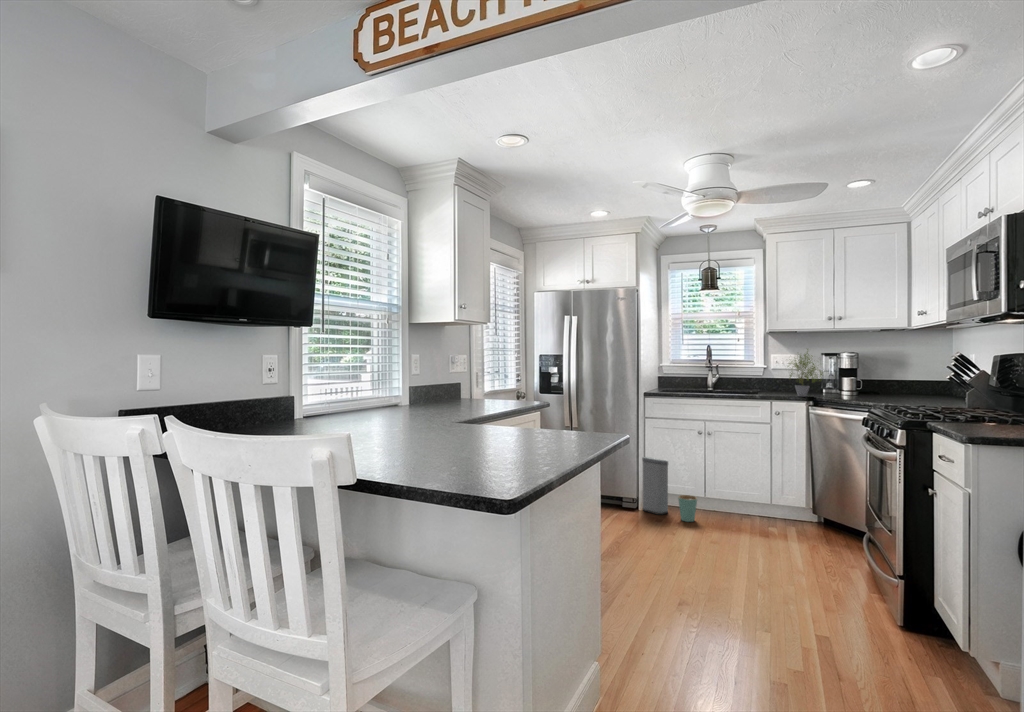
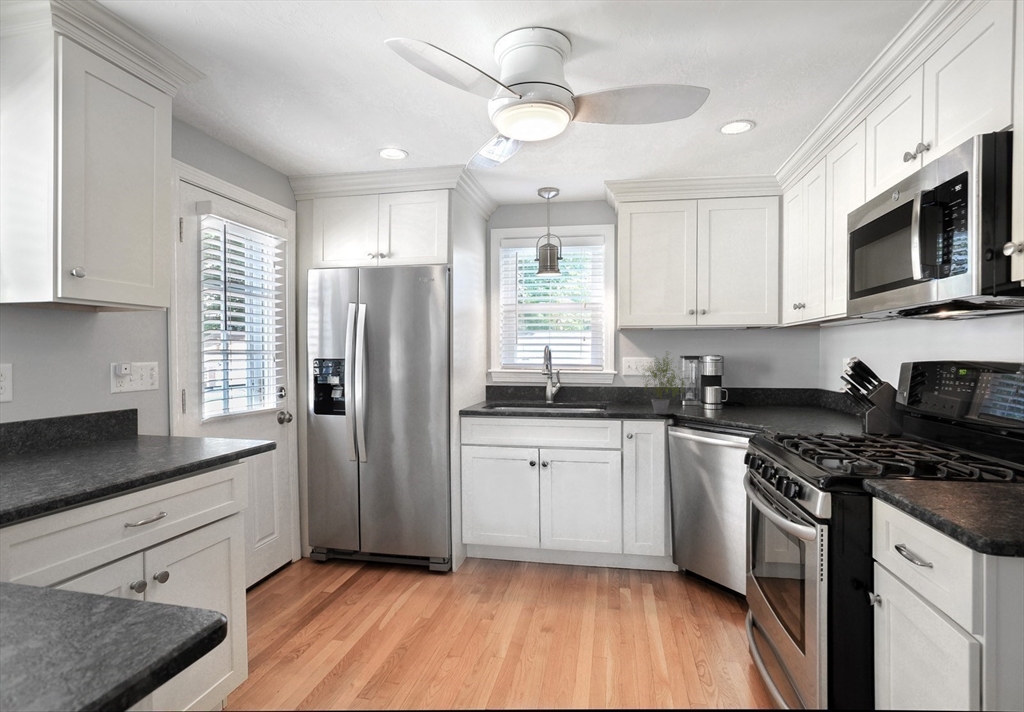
trash can: present [642,457,697,522] -> none [457,501,529,593]

